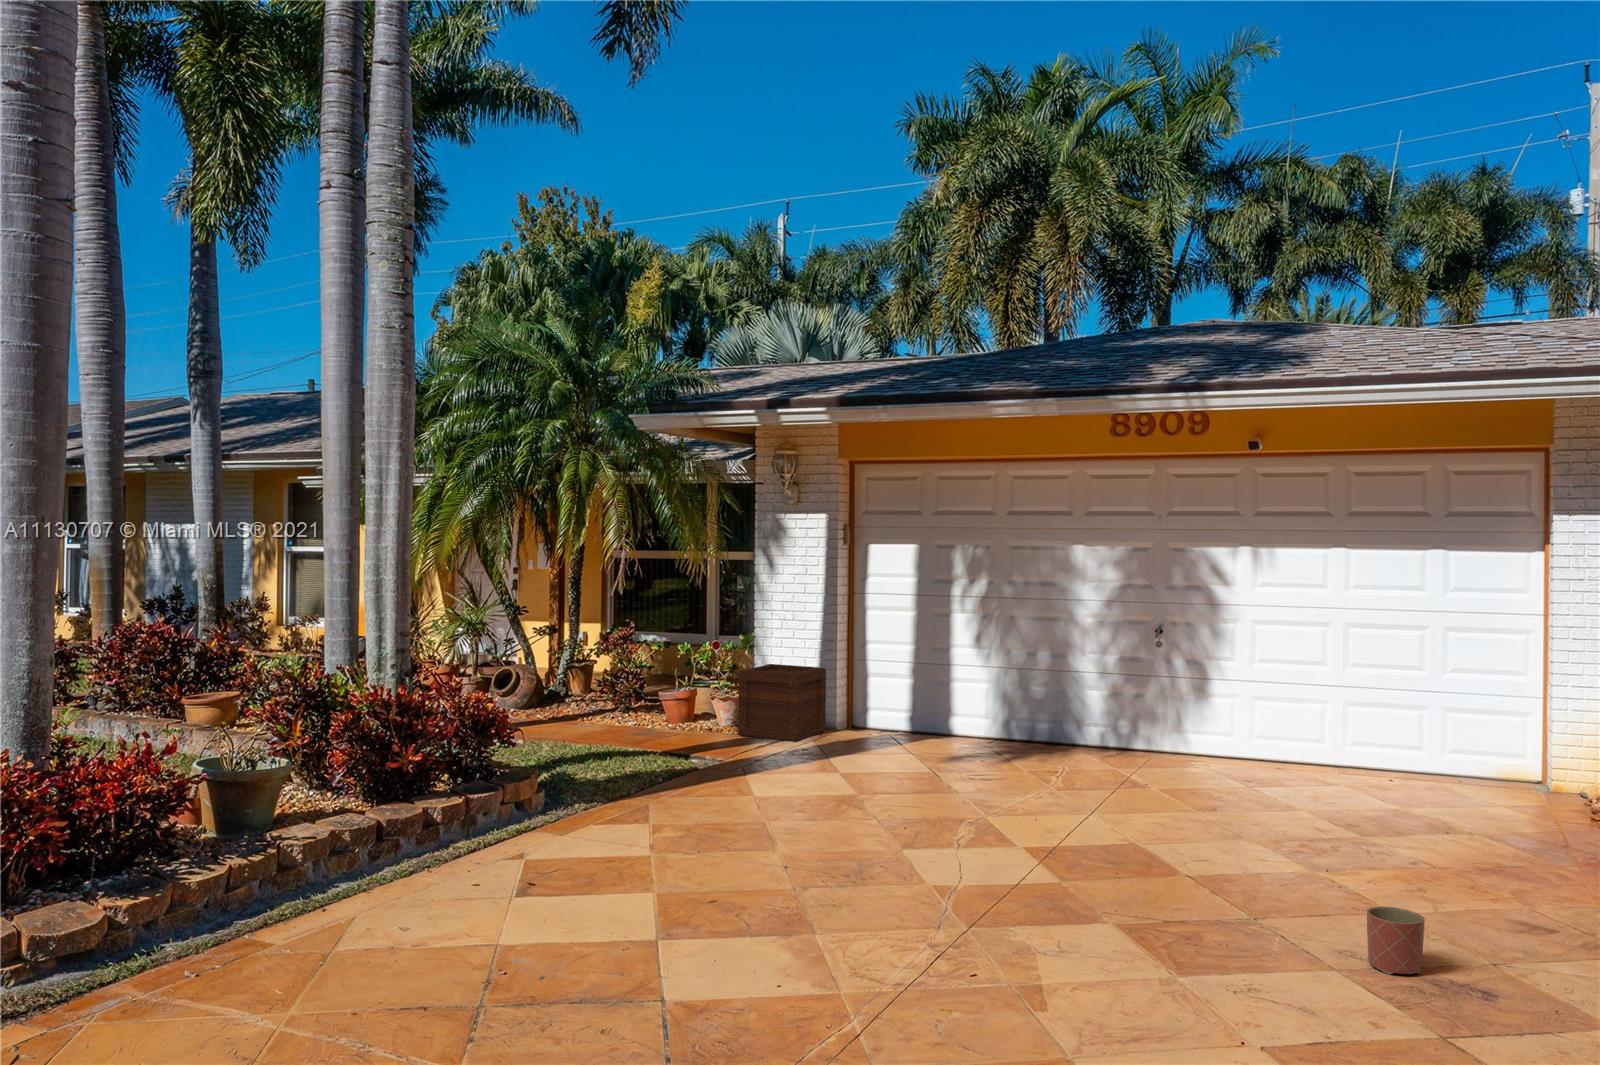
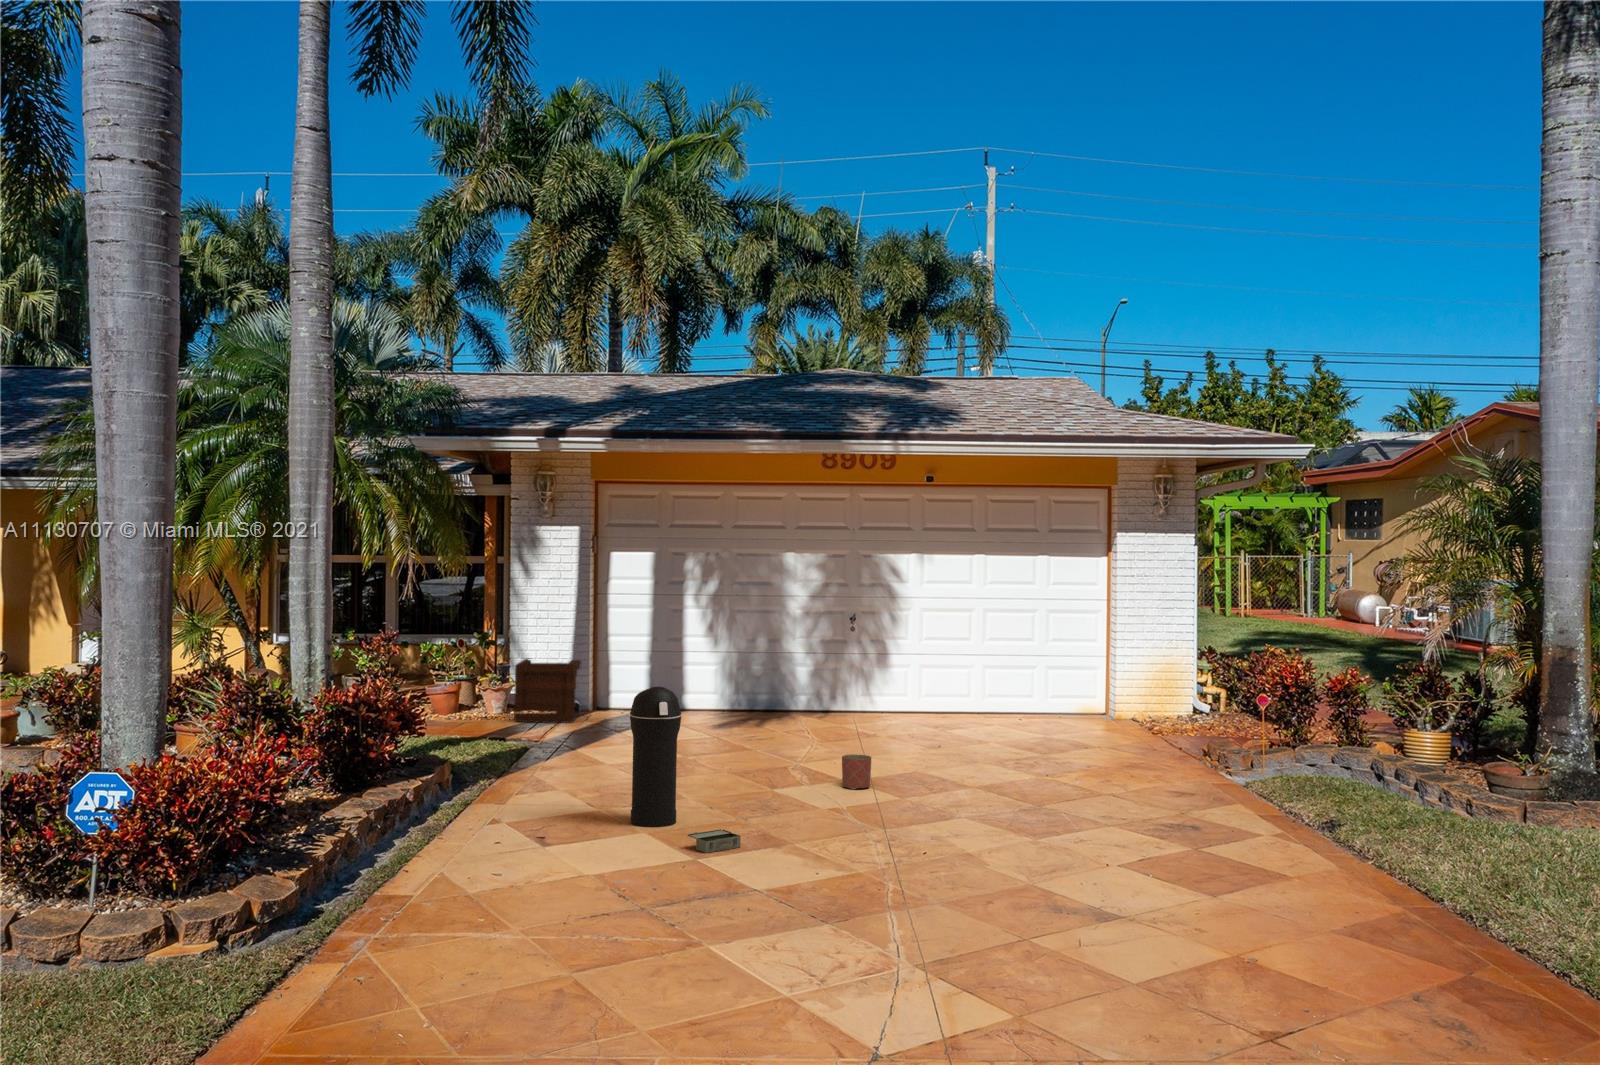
trash can: none [521,742,594,942] -> present [630,686,681,827]
planter: present [1367,906,1425,975] -> present [842,754,871,790]
toolbox: none [491,973,560,1015] -> present [688,829,741,853]

